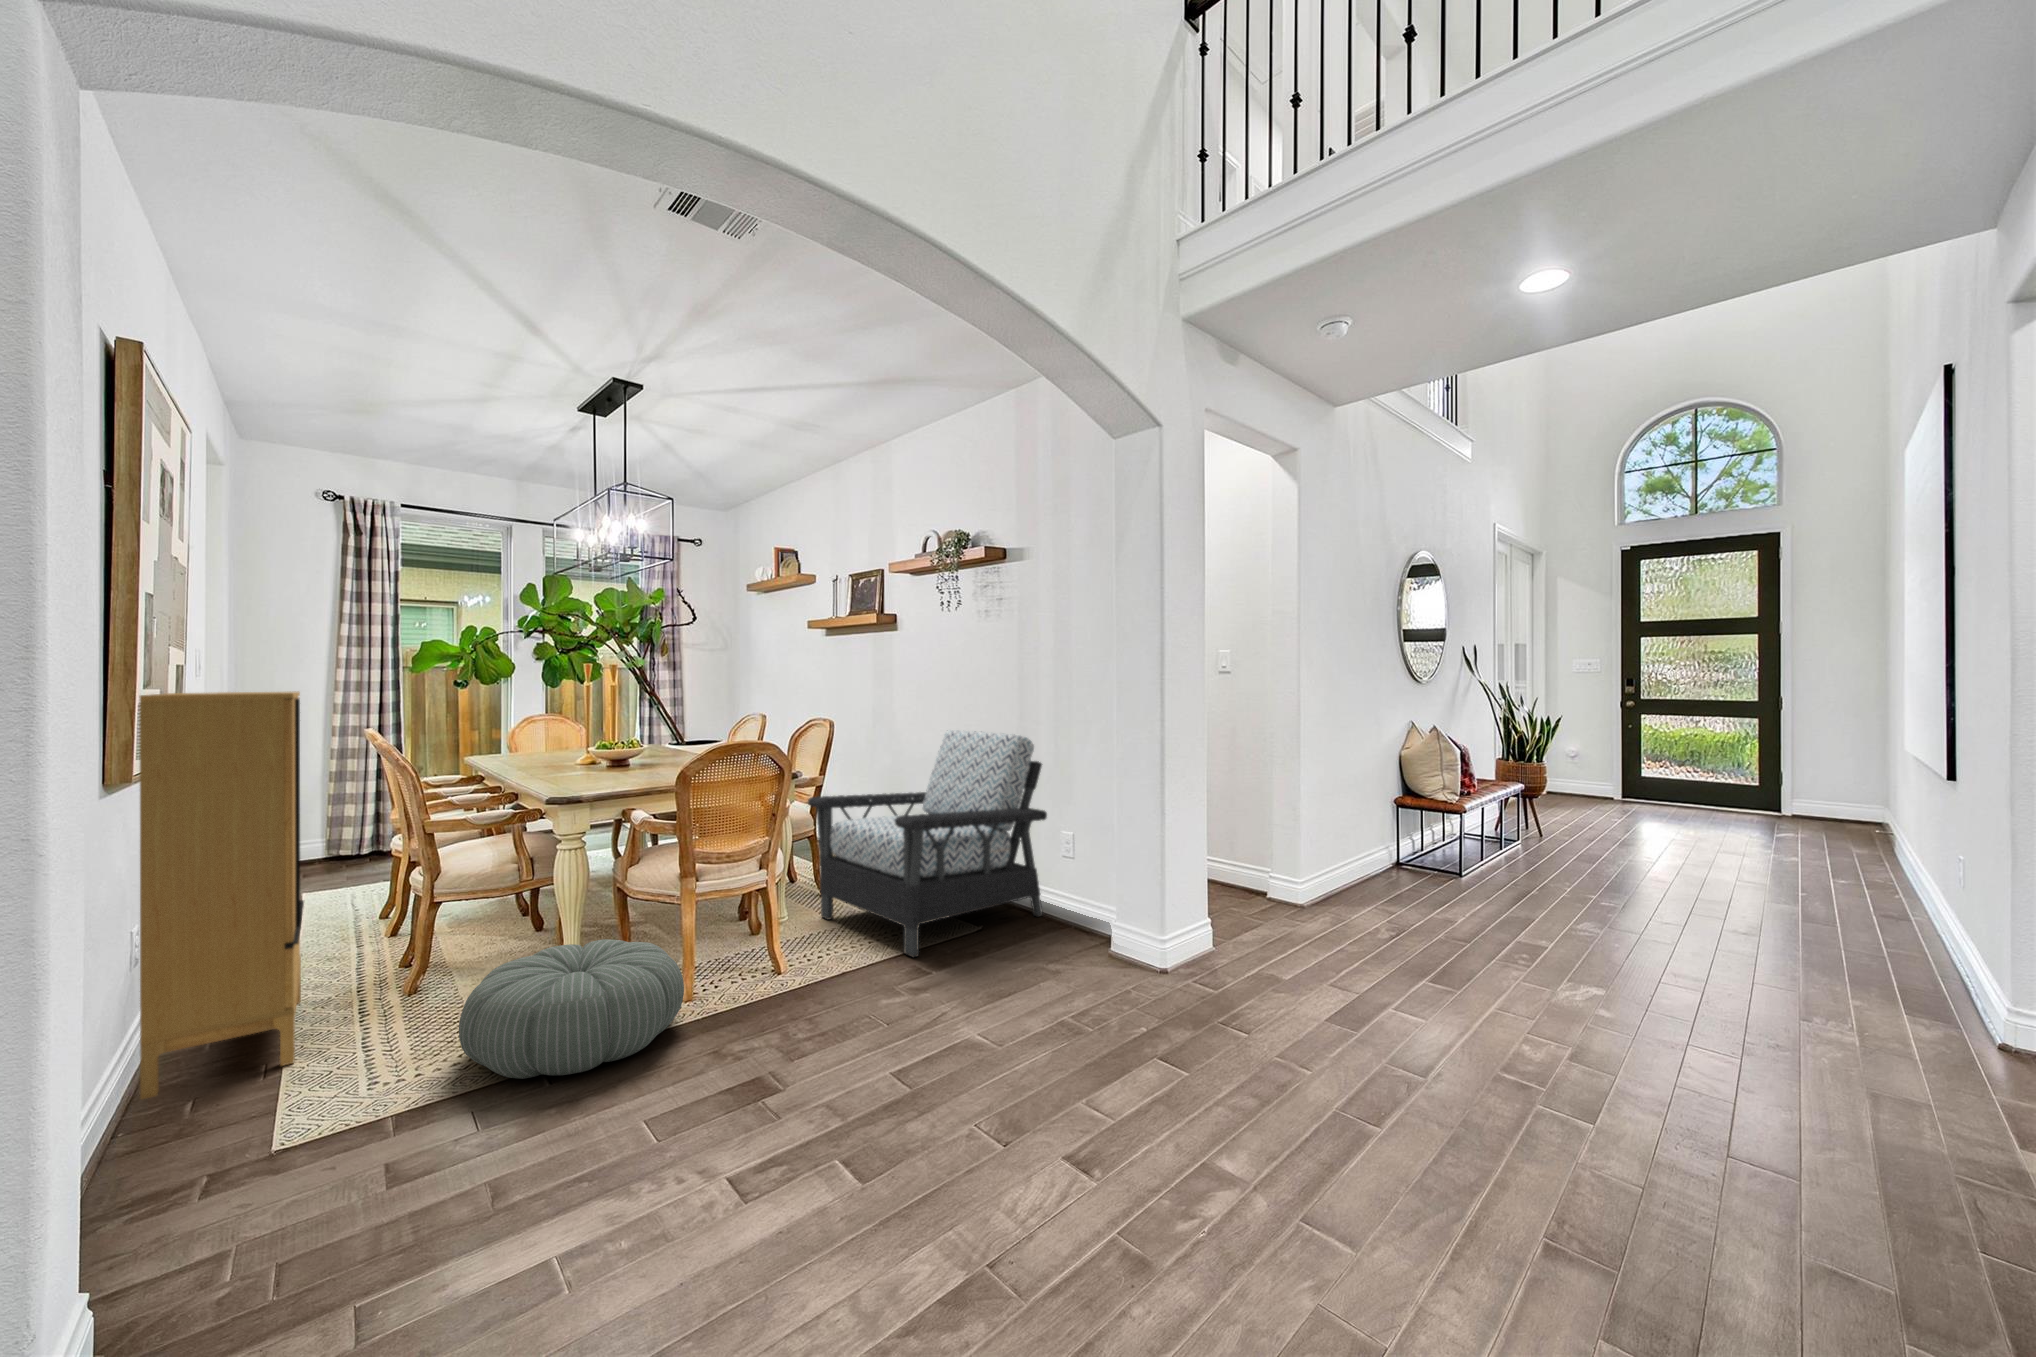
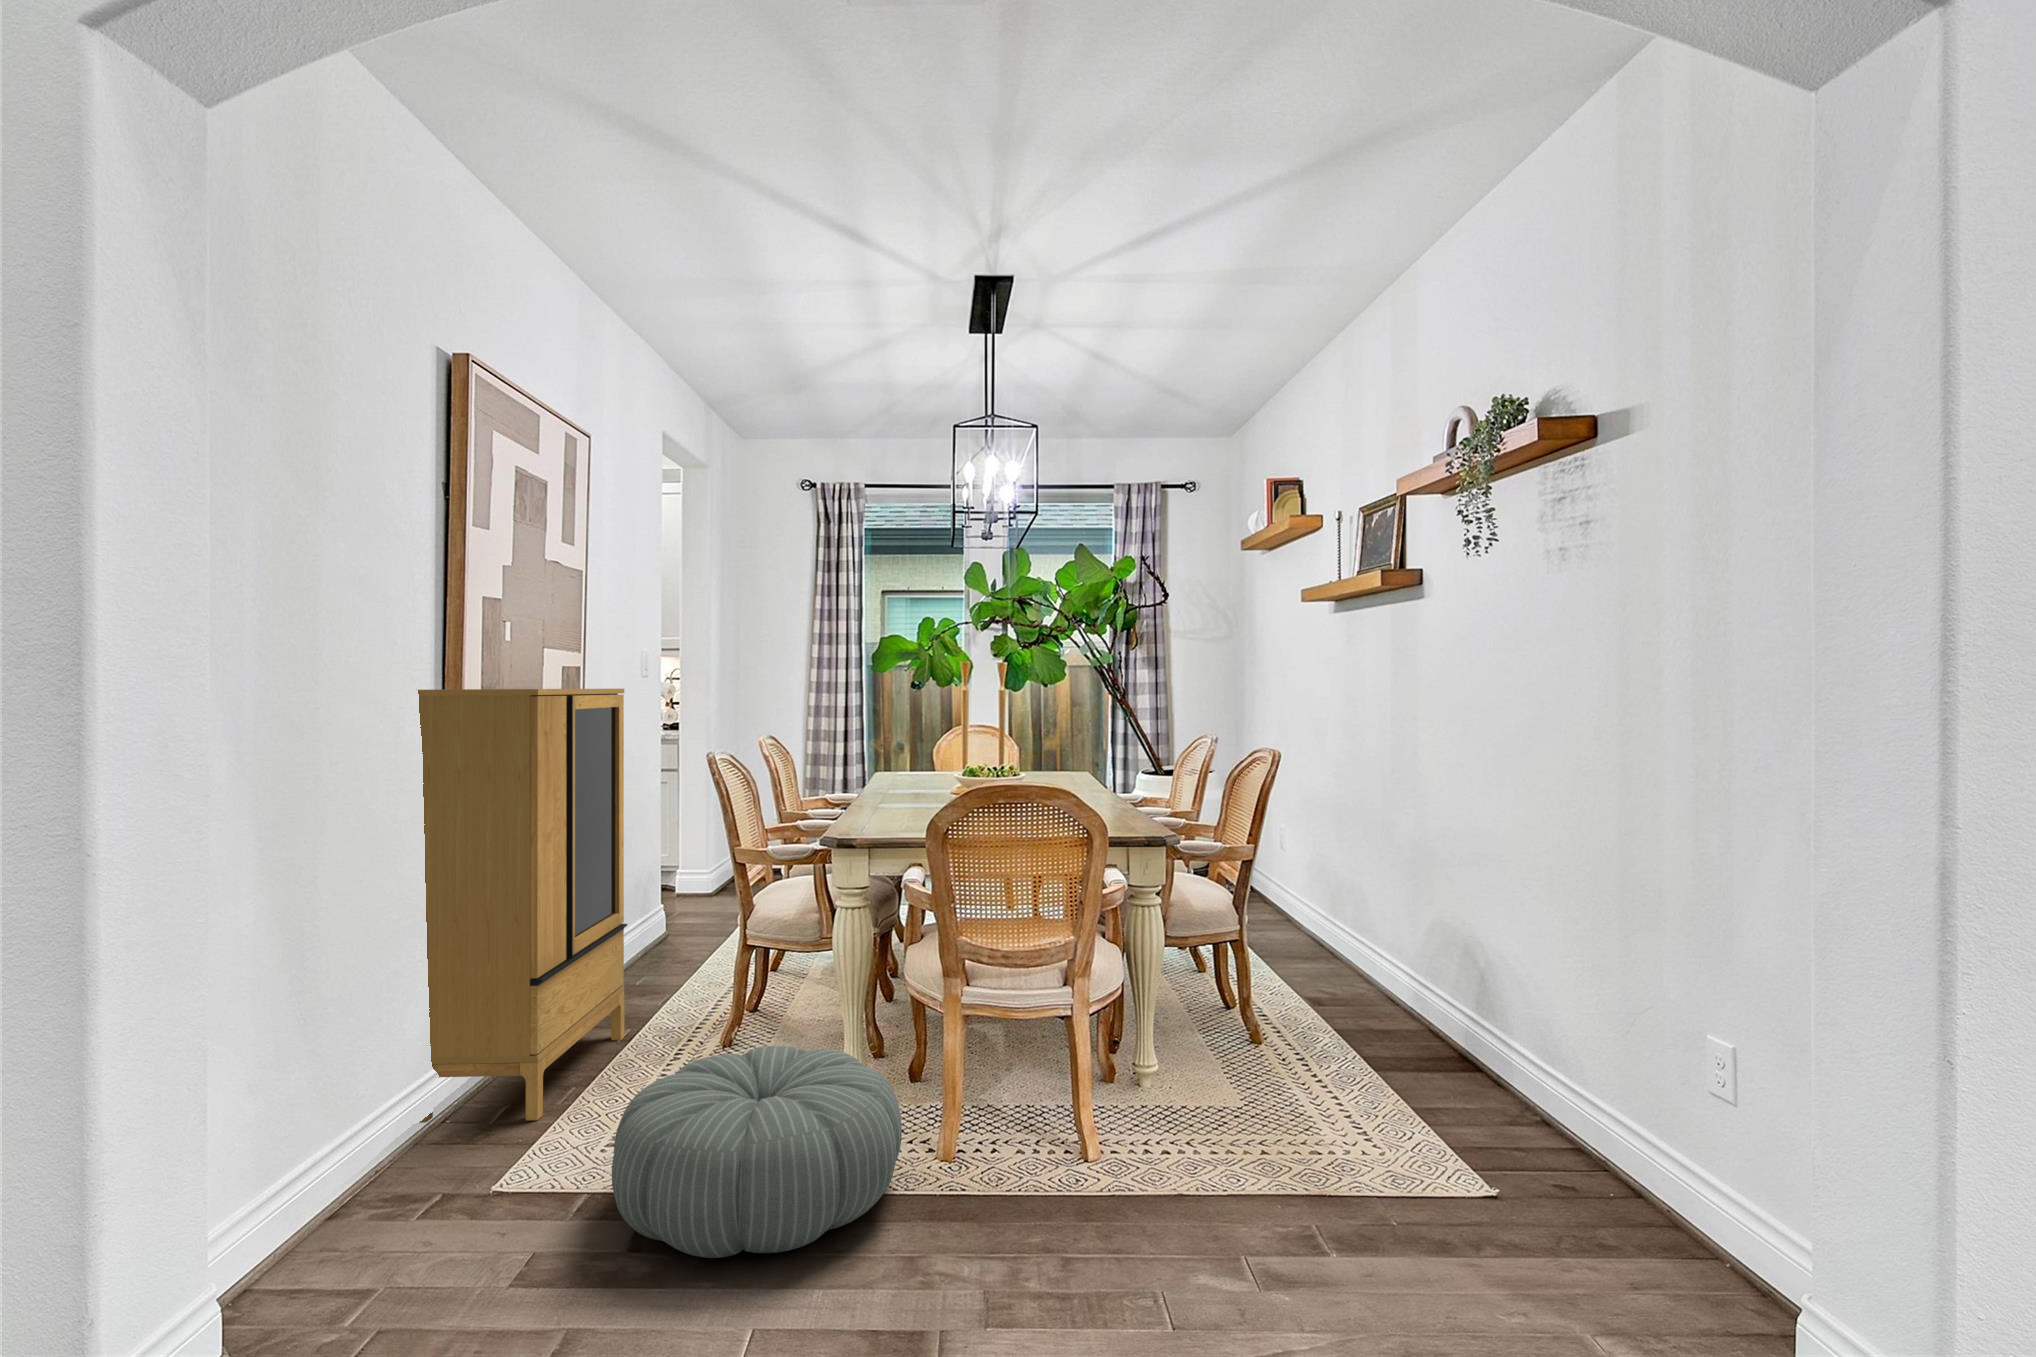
armchair: present [808,730,1047,957] -> none [1205,770,1659,1205]

